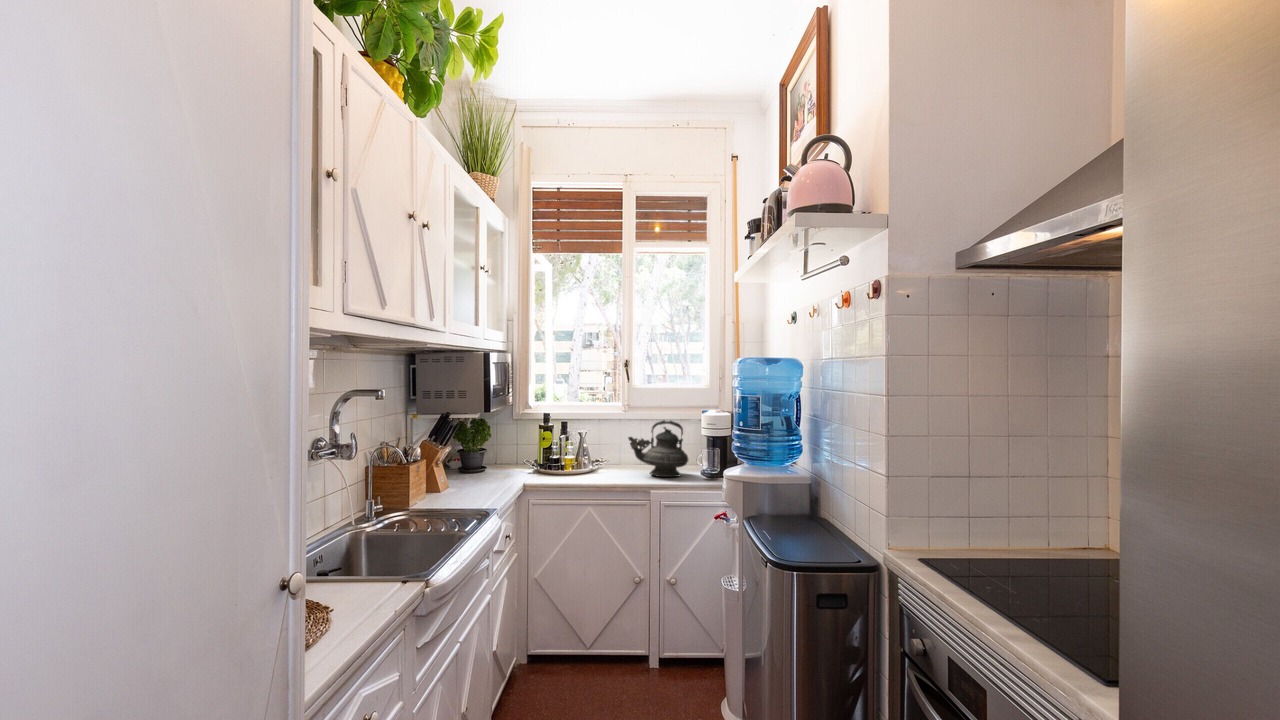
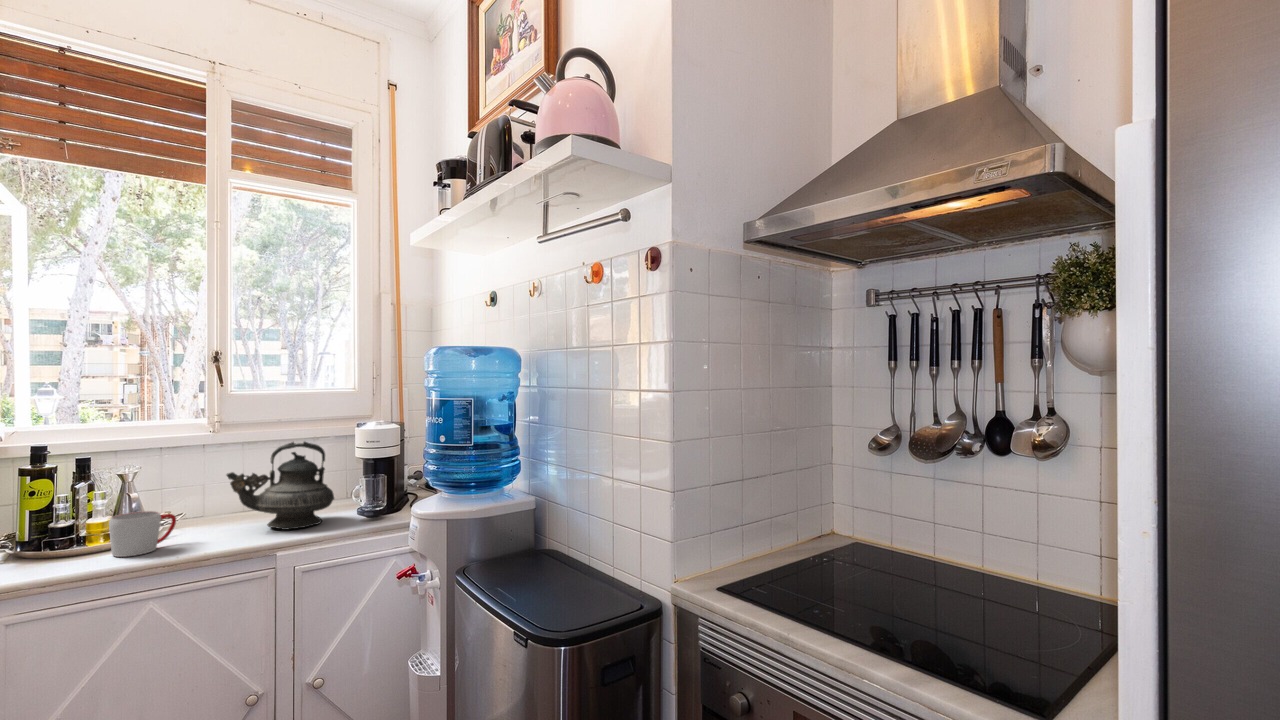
mug: none [572,454,603,478] -> present [109,511,176,557]

